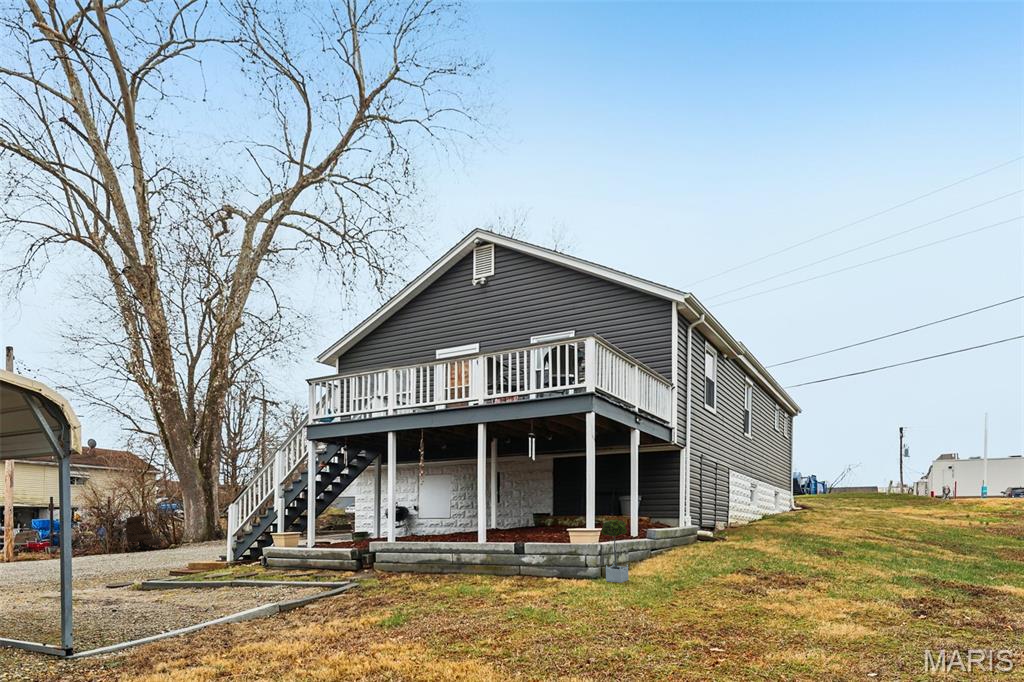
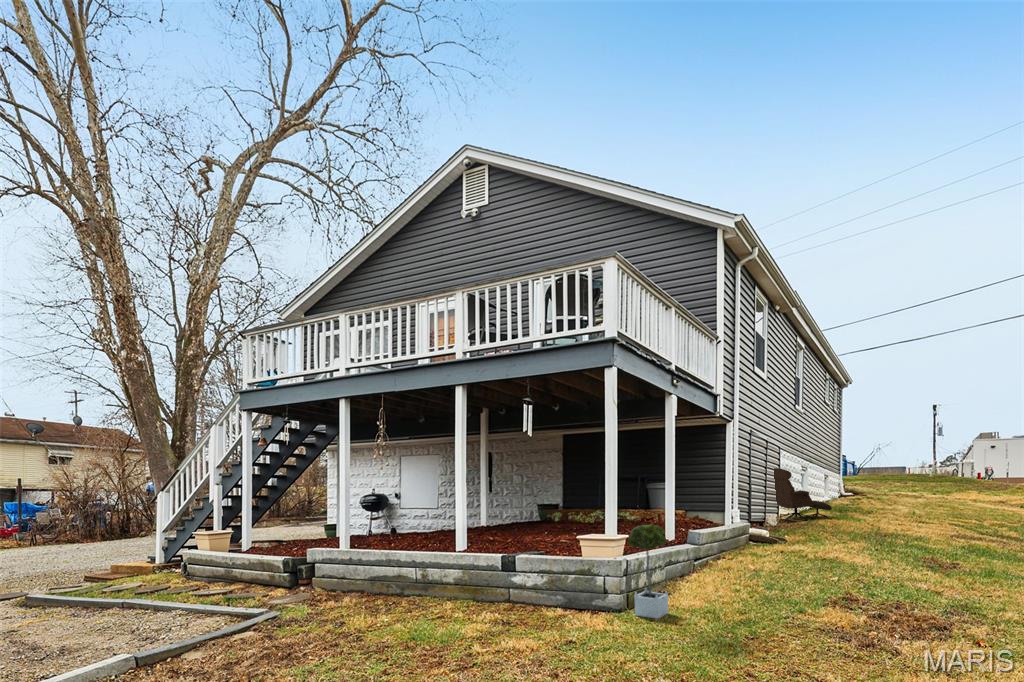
lounge chair: present [125,516,161,550] -> present [774,468,832,520]

